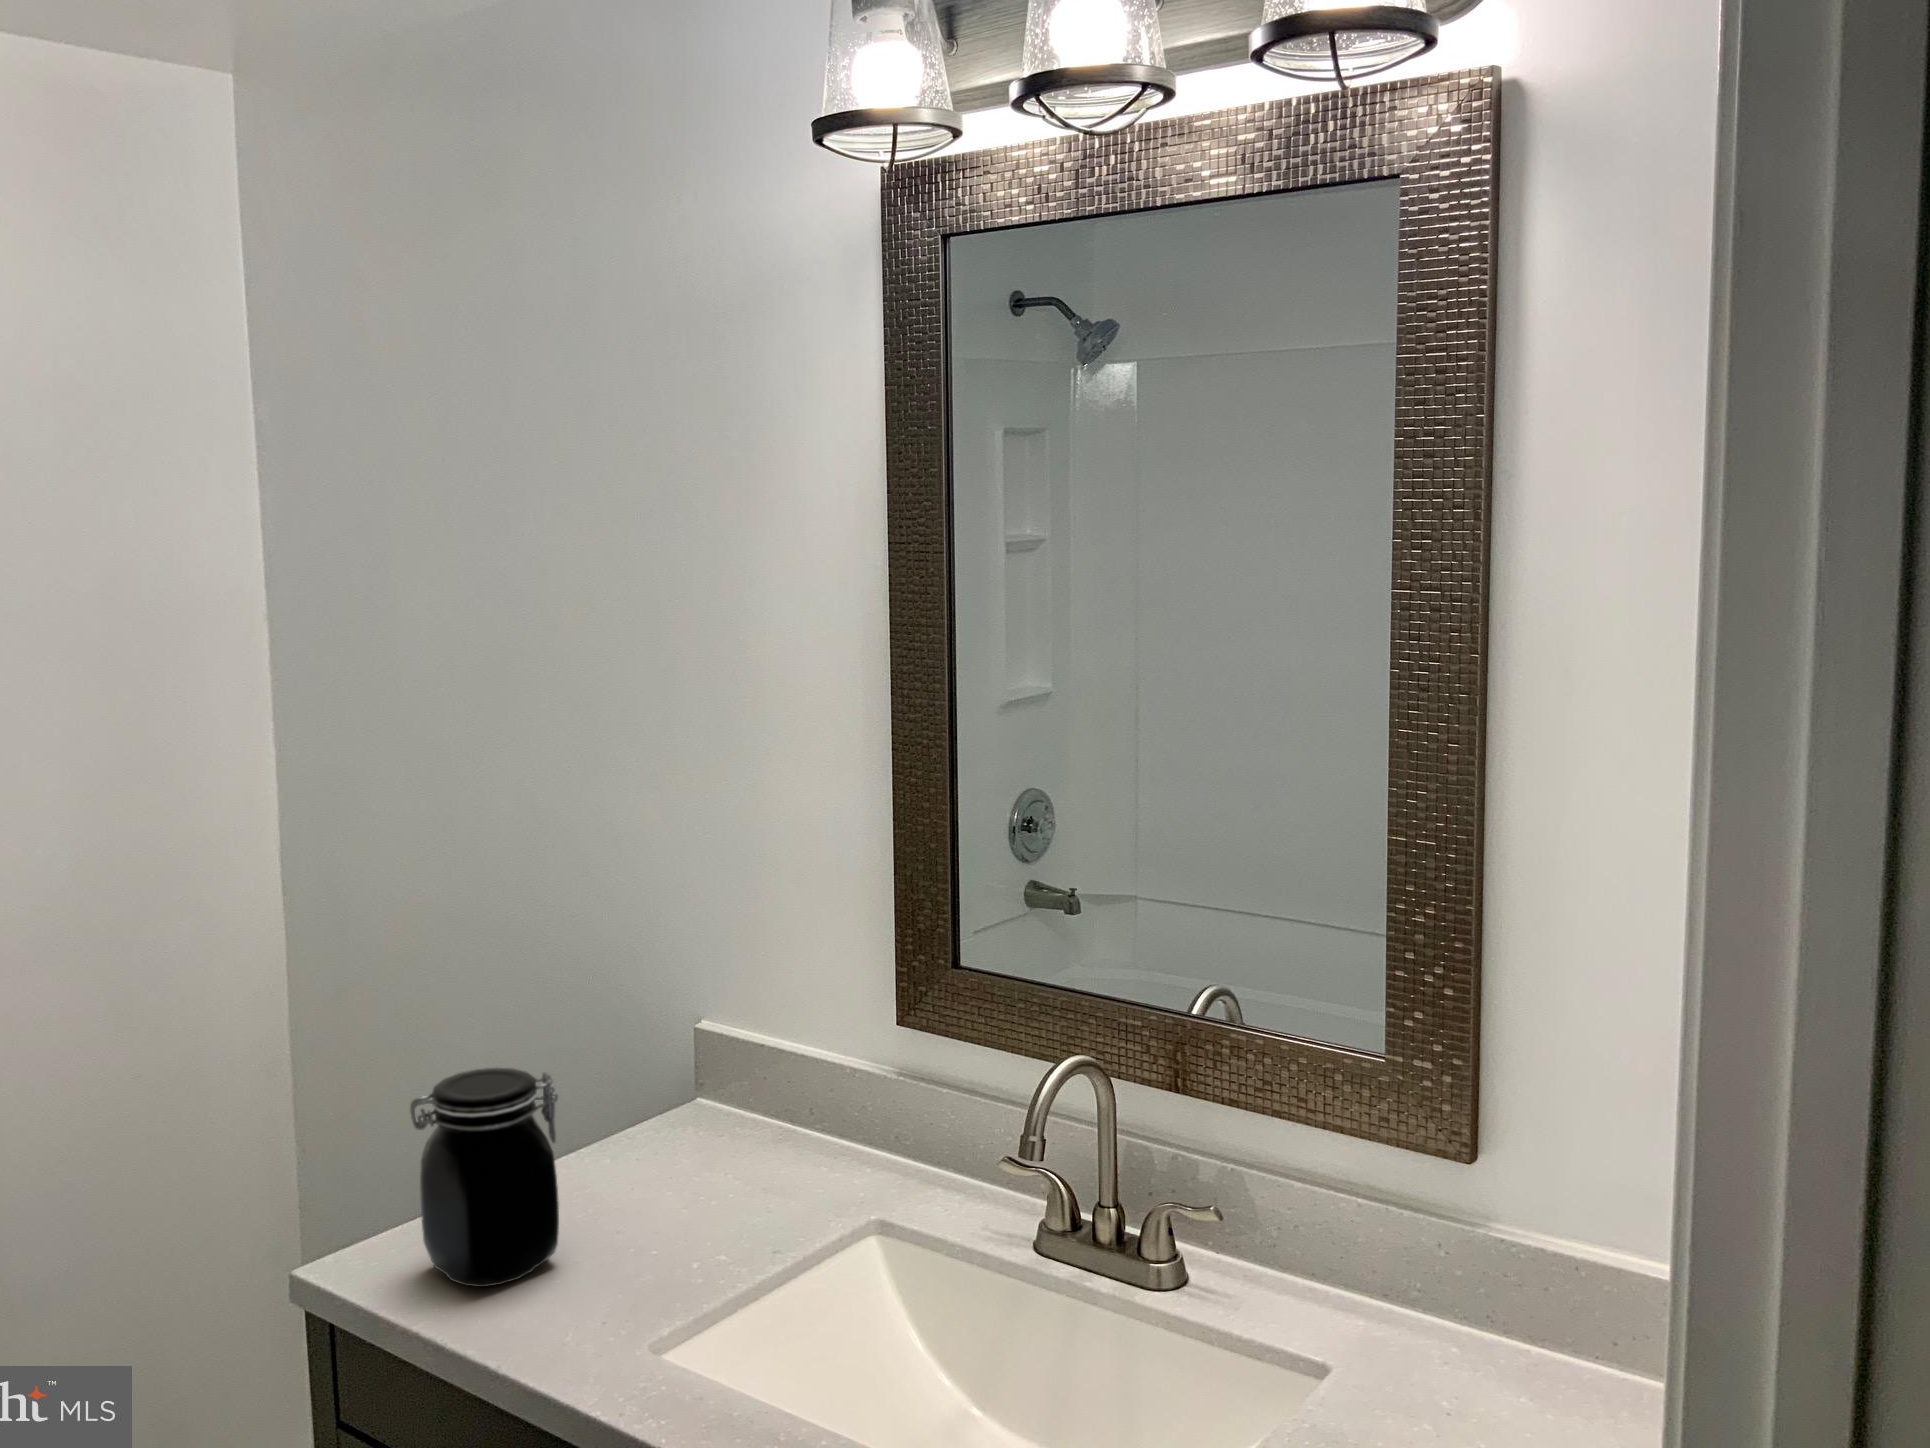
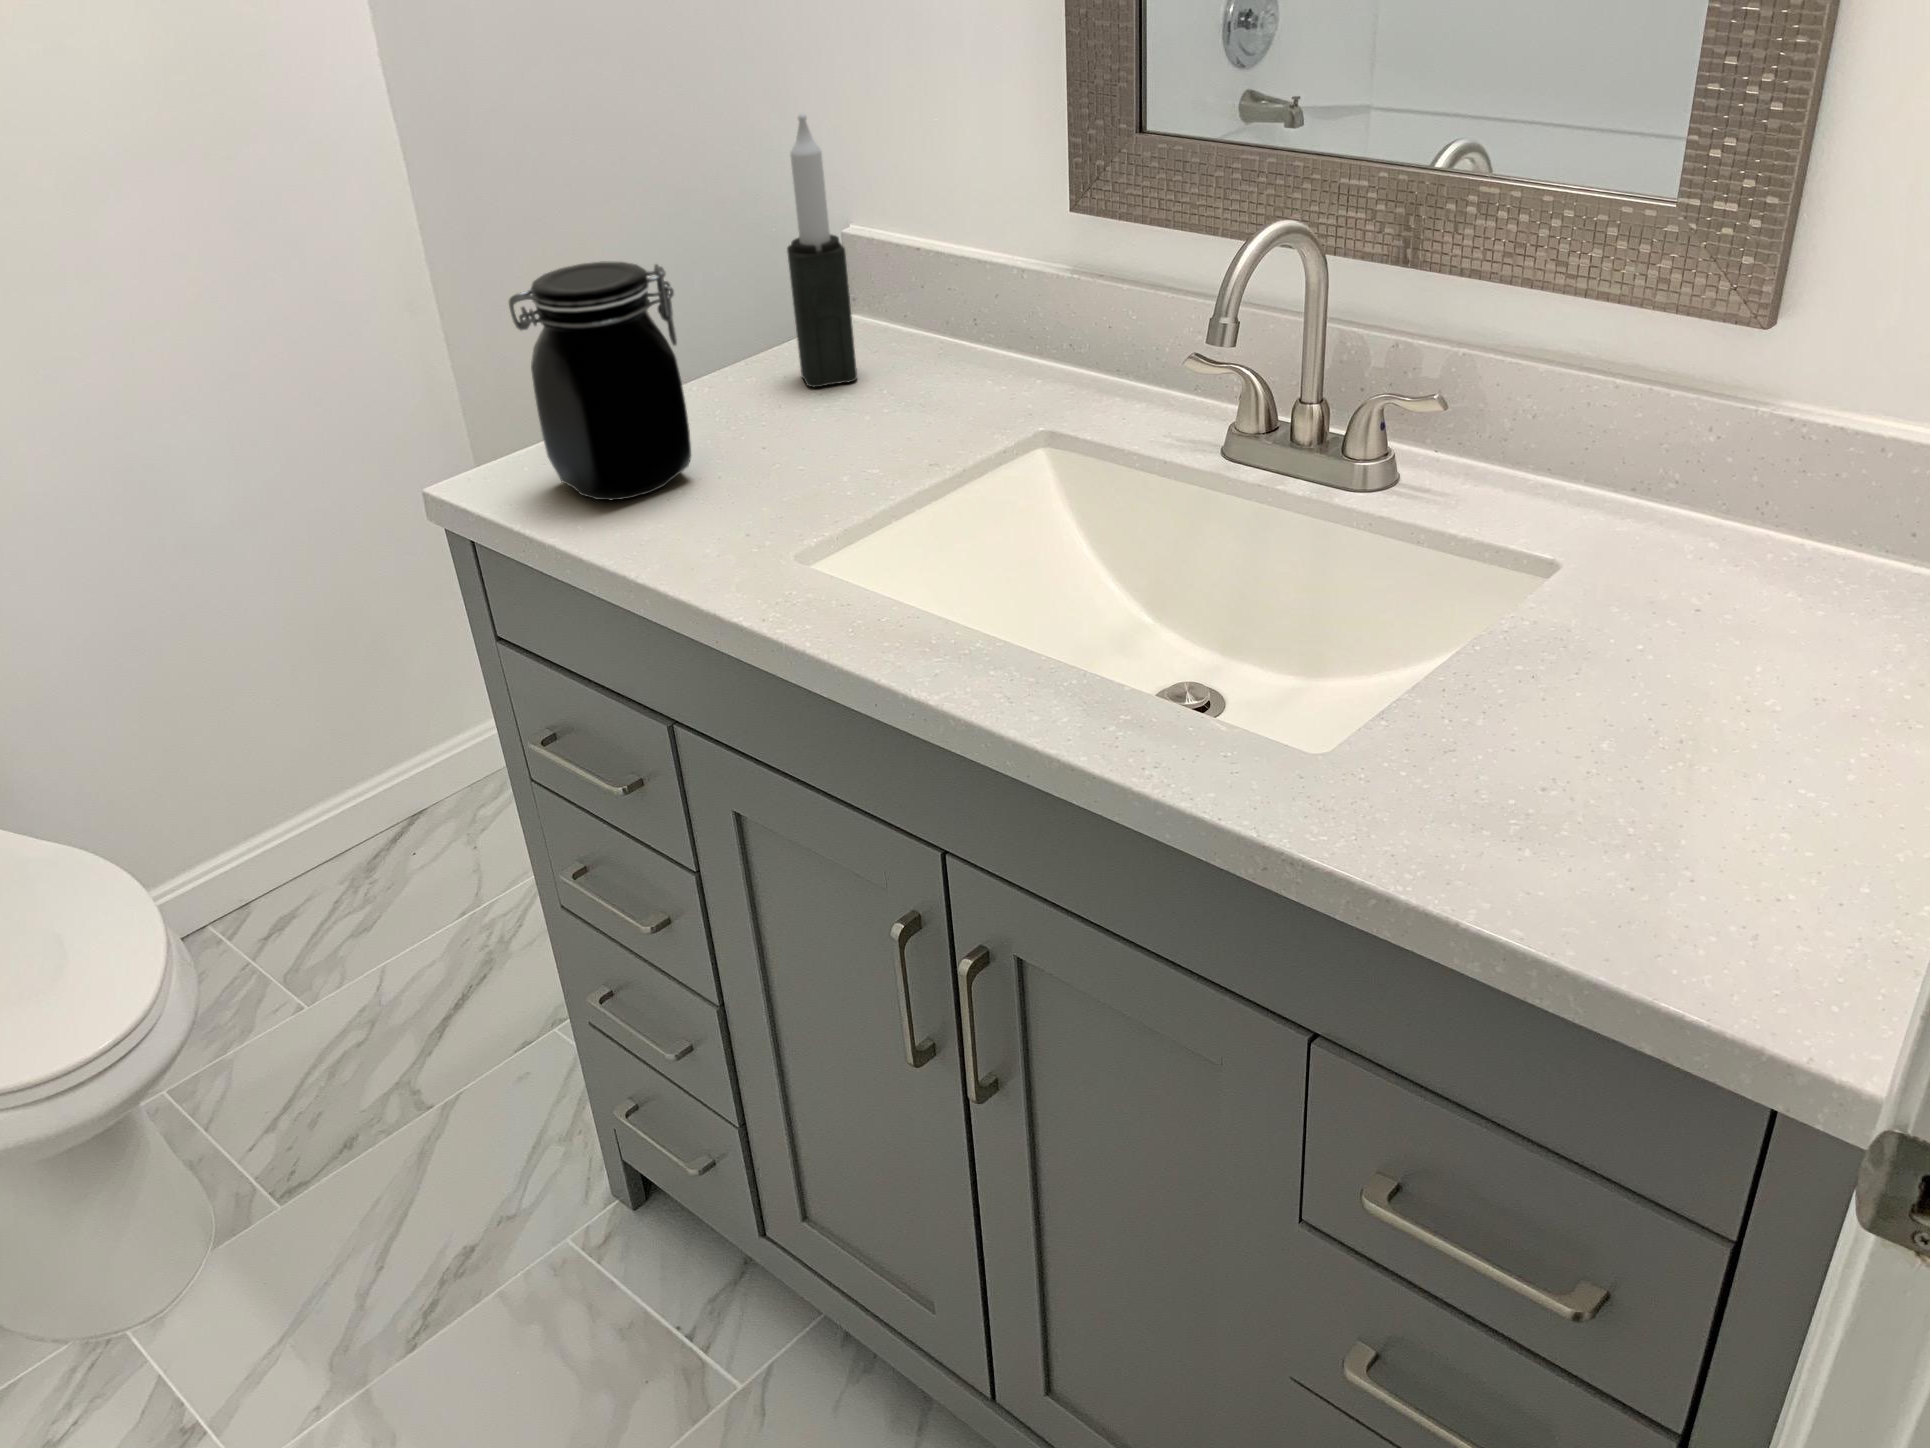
candle: none [652,940,706,1171] -> present [787,113,857,387]

